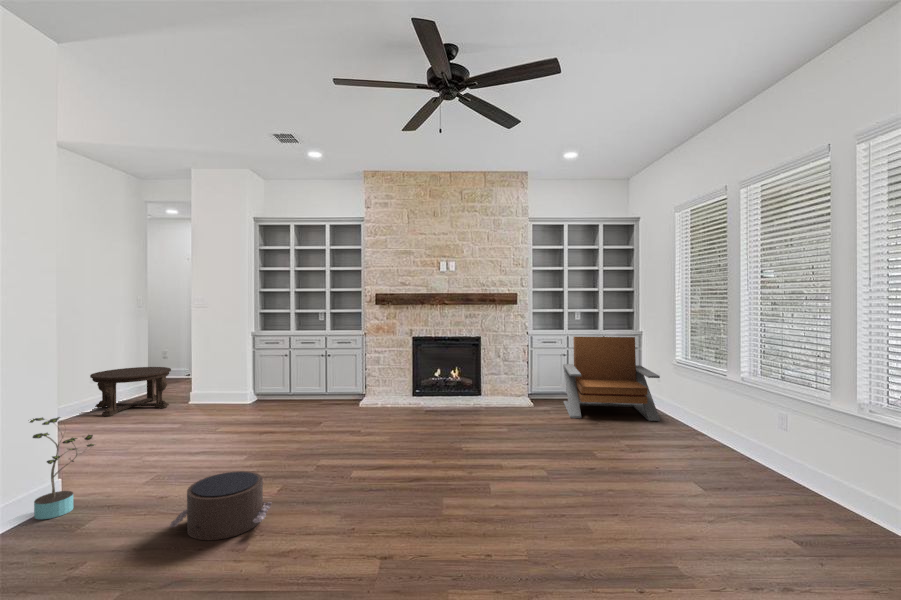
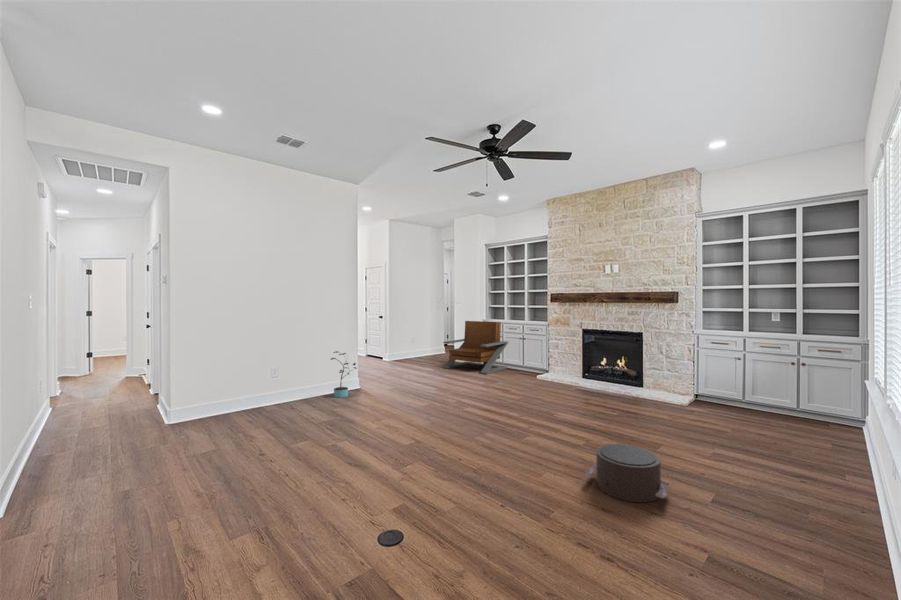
lounge chair: present [563,337,660,421] -> present [443,321,508,374]
coffee table: present [90,367,171,416] -> none [402,338,440,363]
pouf: present [169,471,272,540] -> present [585,444,669,502]

